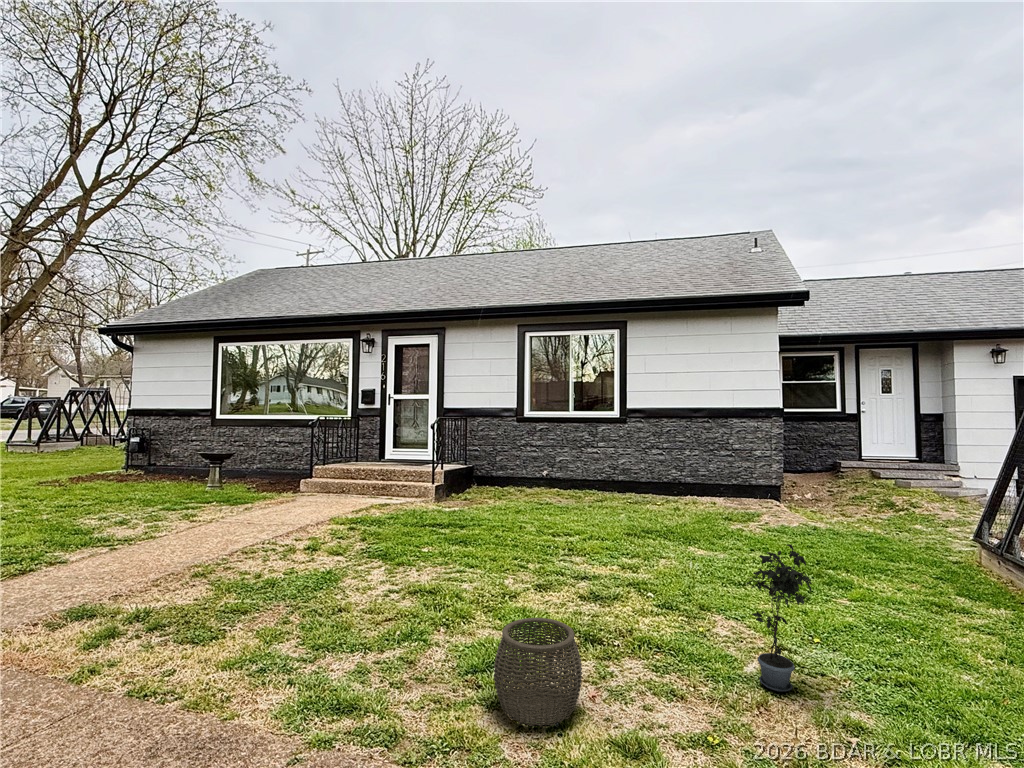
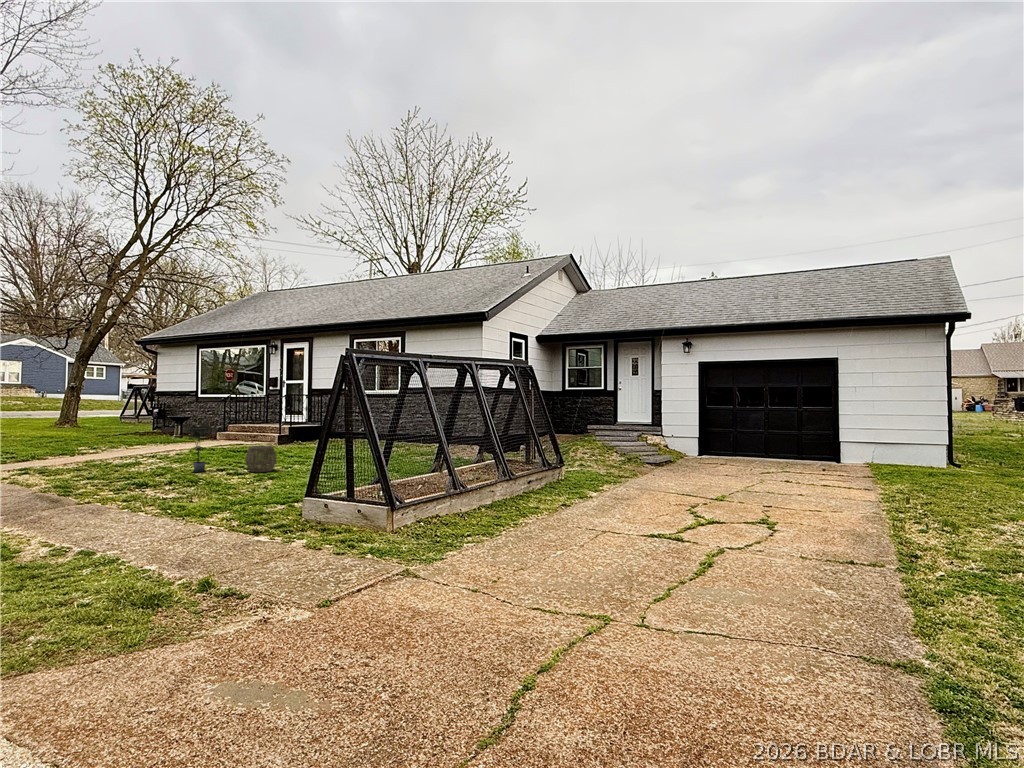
woven basket: present [493,618,582,727] -> present [245,445,277,472]

